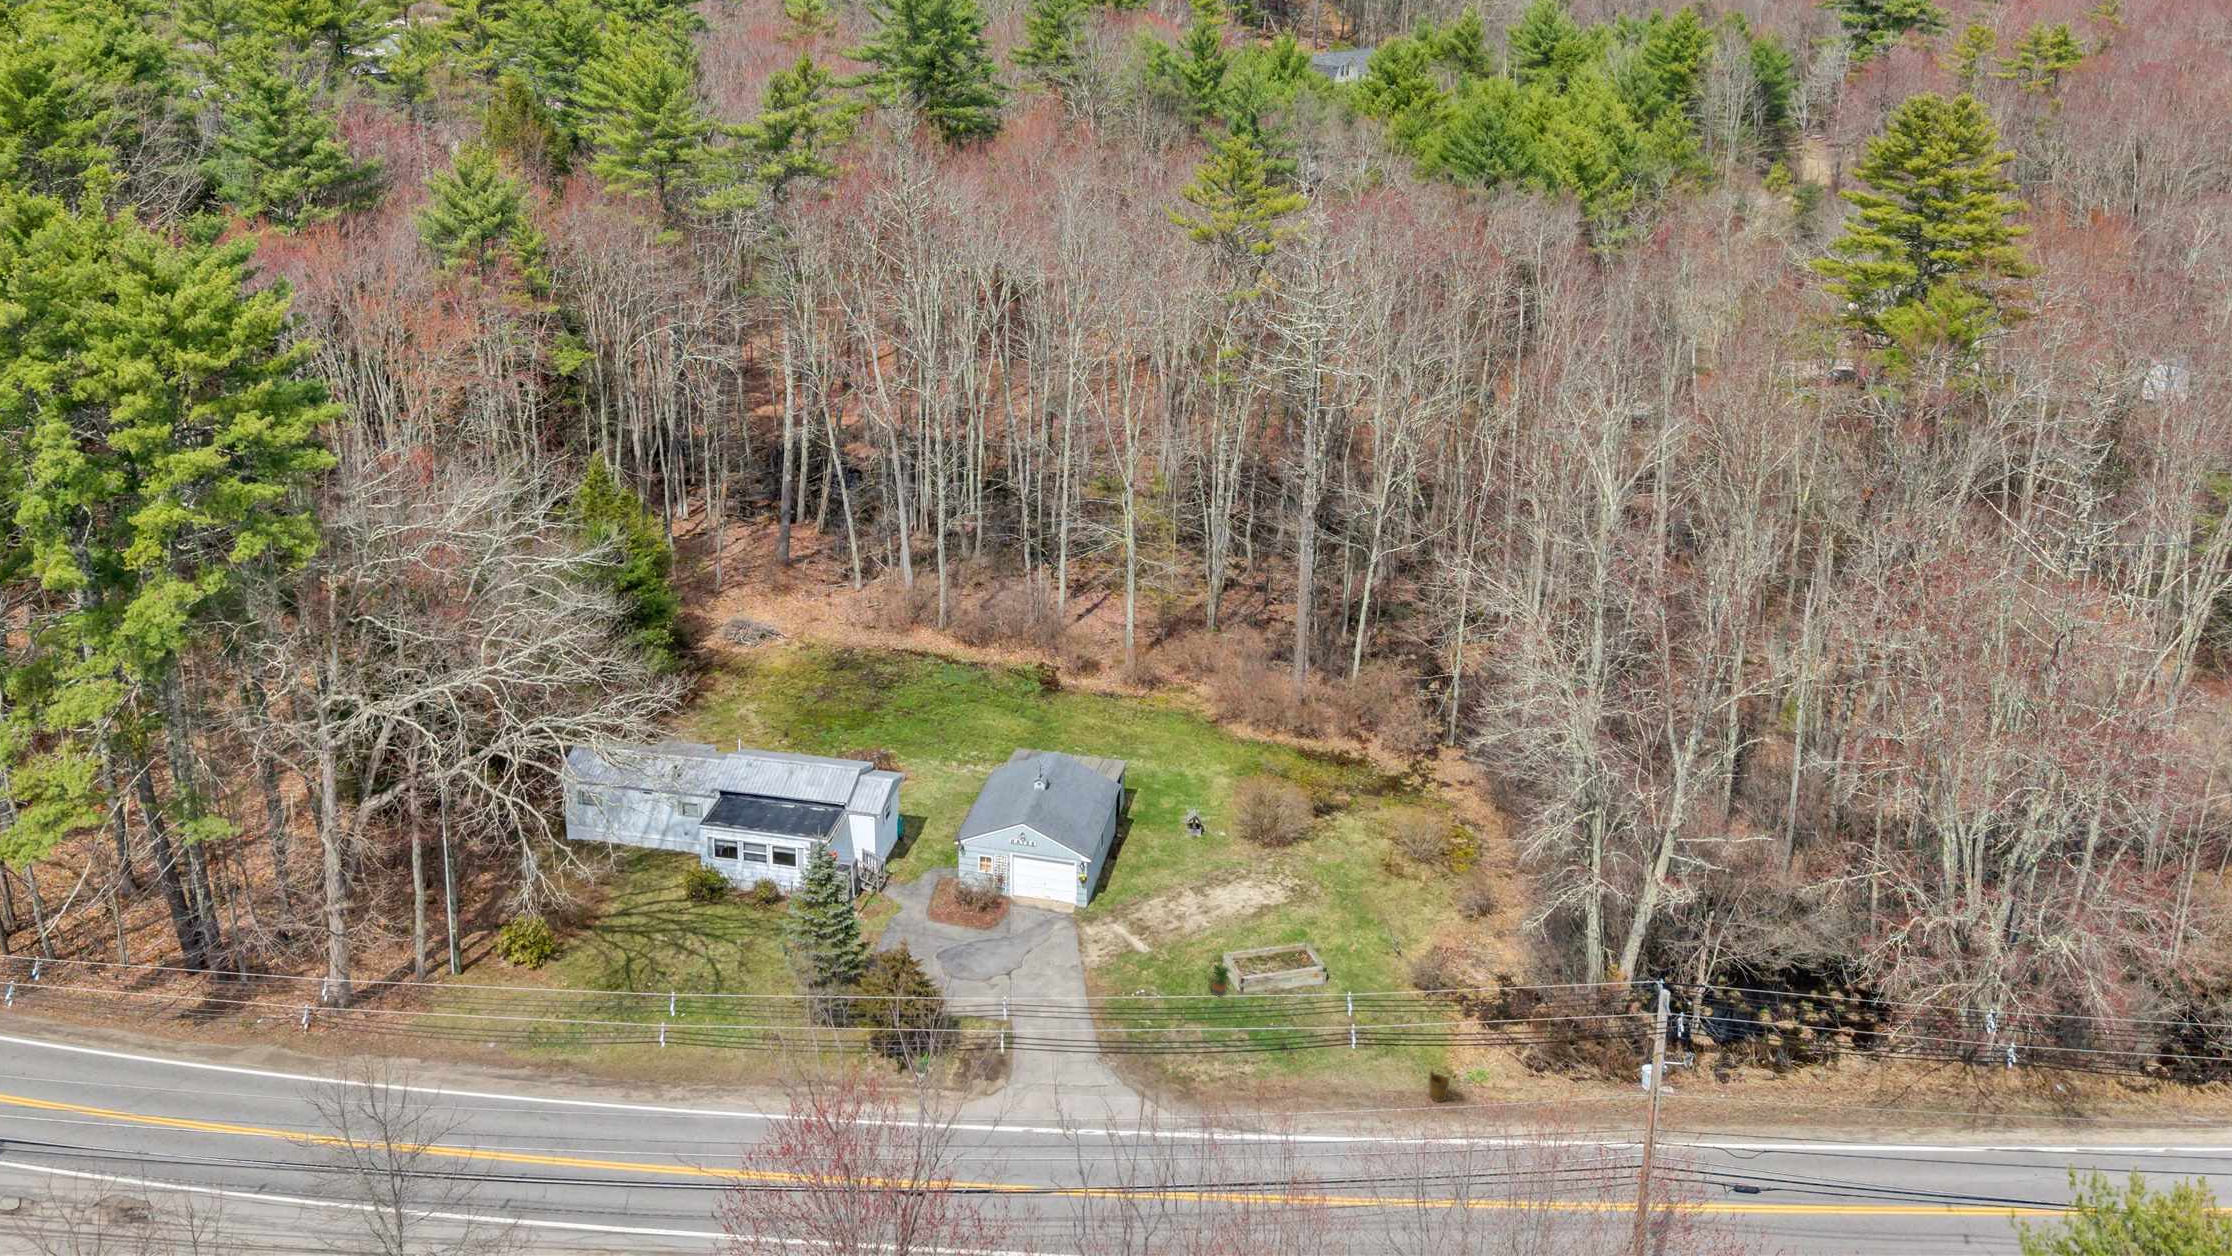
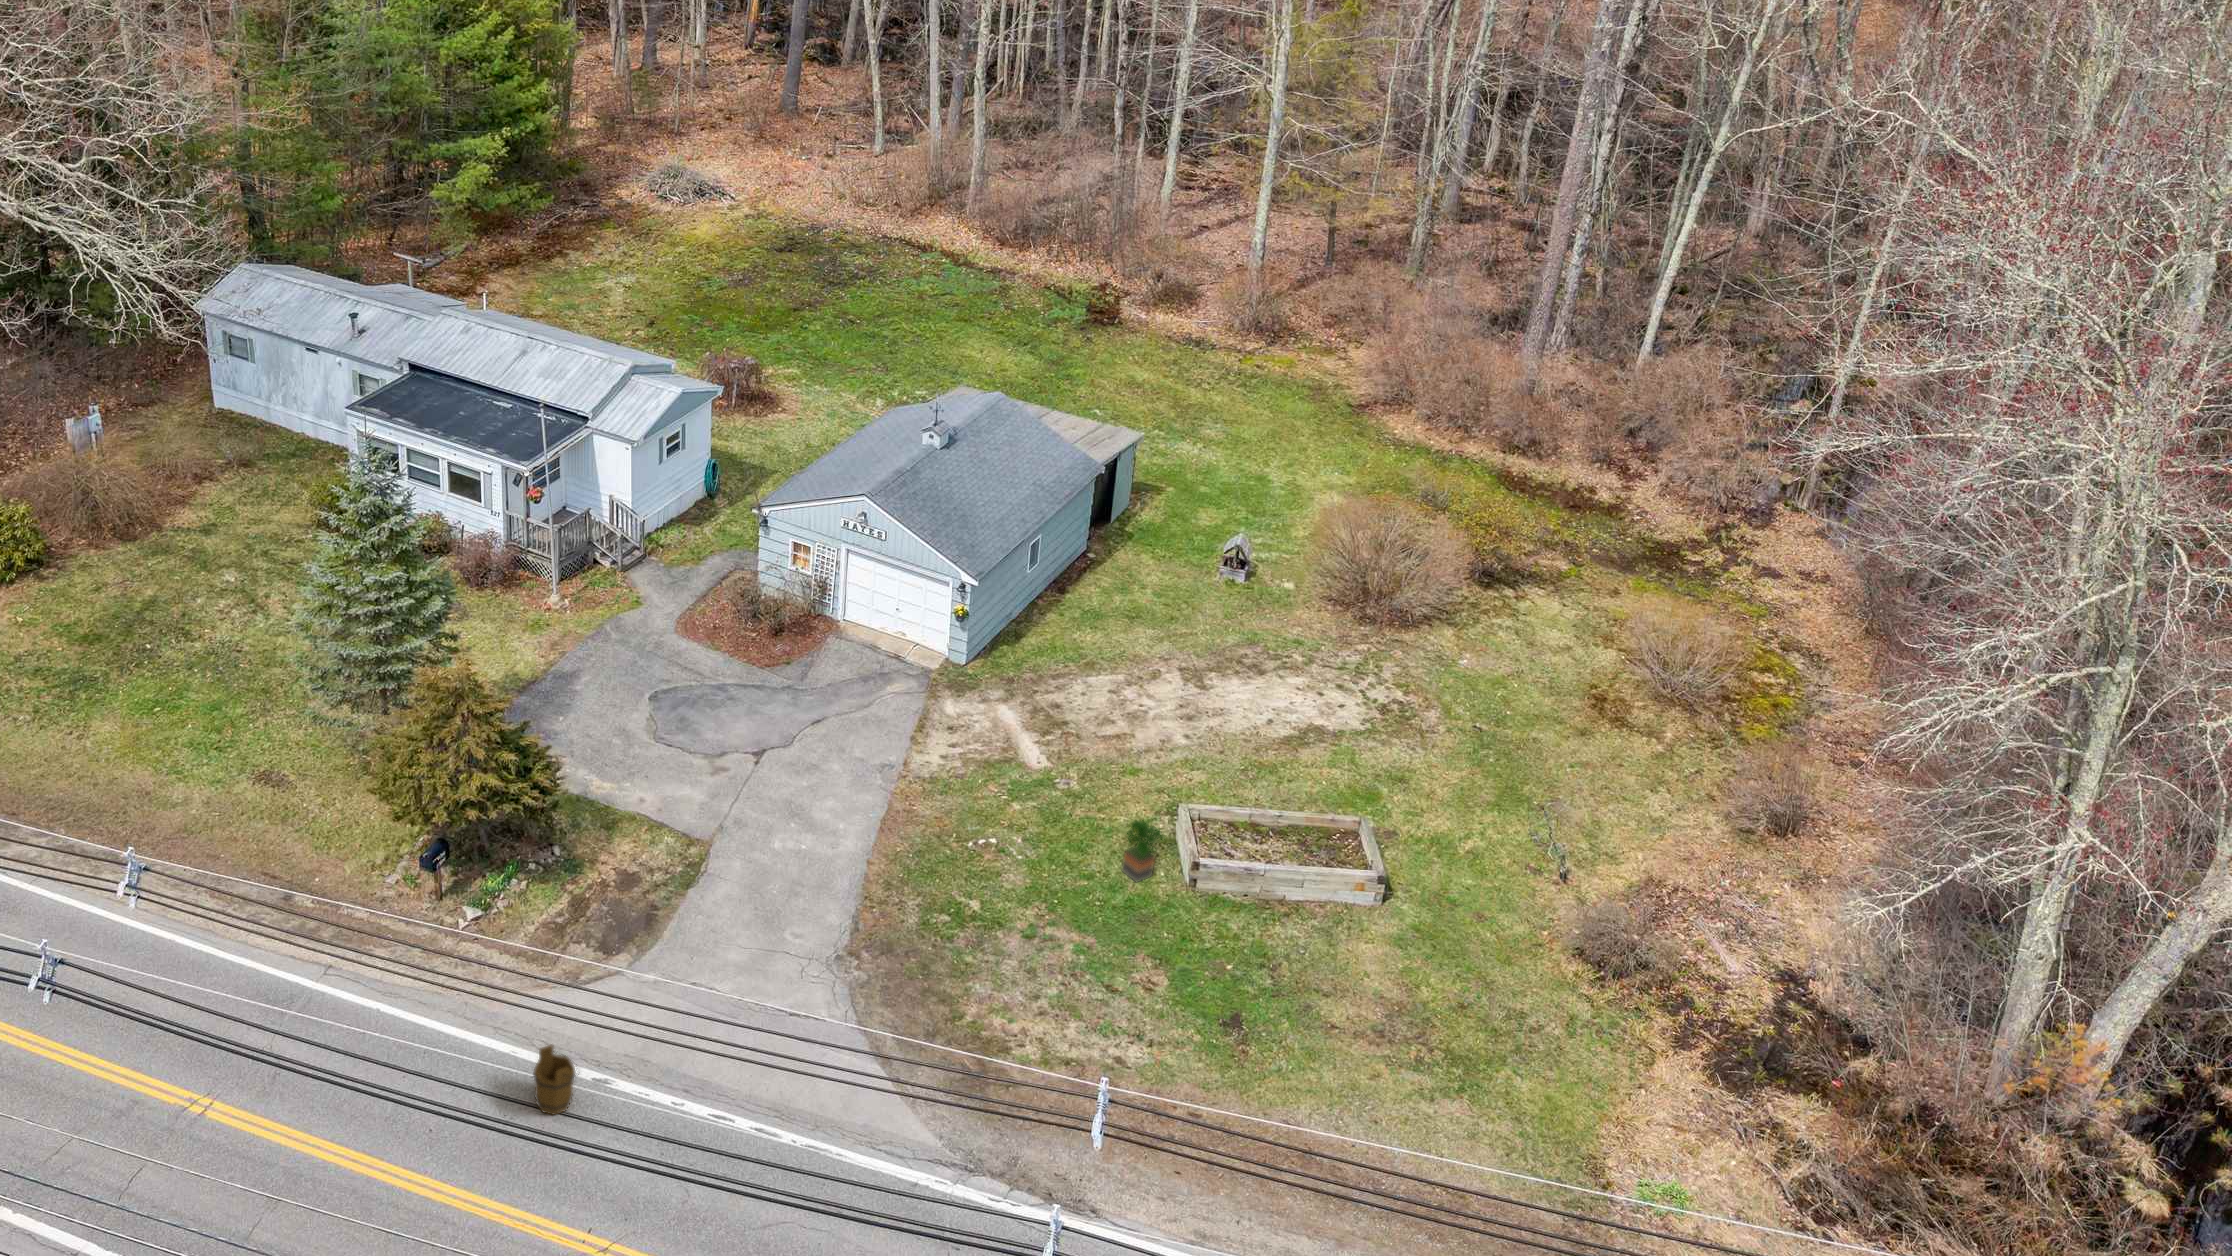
bucket: present [1429,1070,1450,1102] -> present [533,1045,579,1115]

